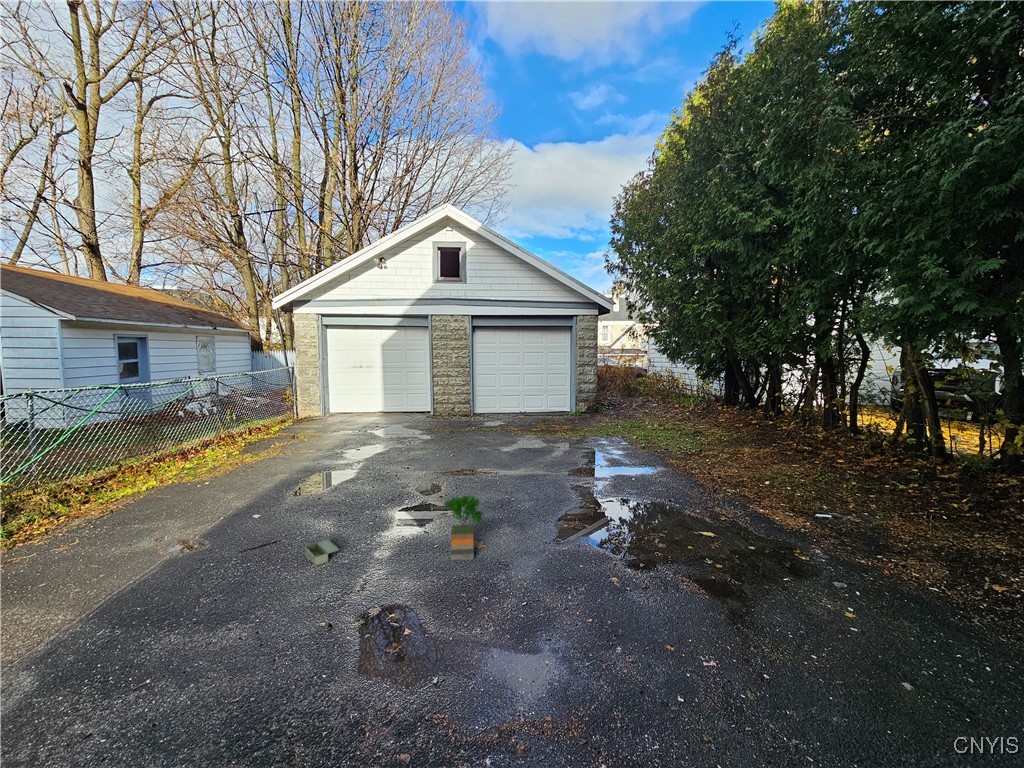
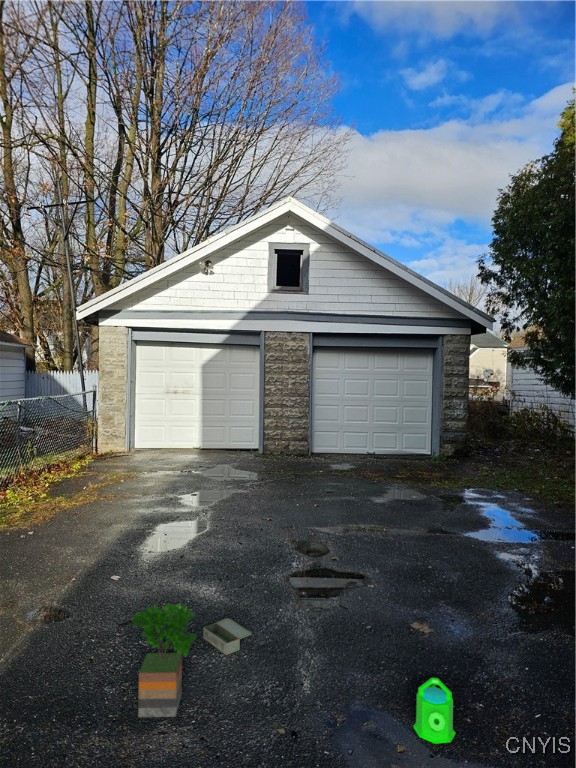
potted tree: present [444,496,483,560] -> present [132,604,197,717]
watering can: none [424,573,454,618] -> present [413,678,456,744]

